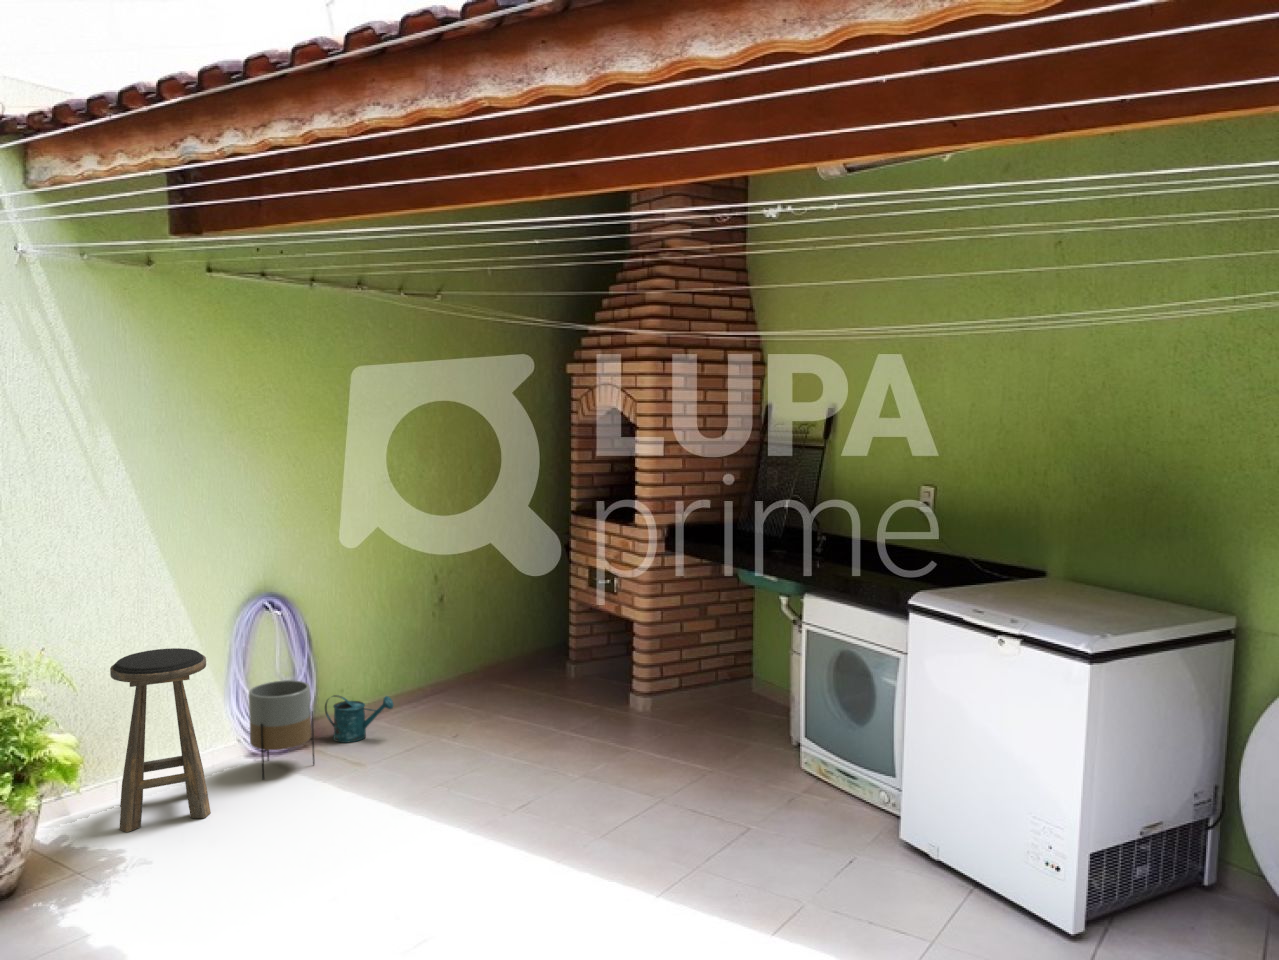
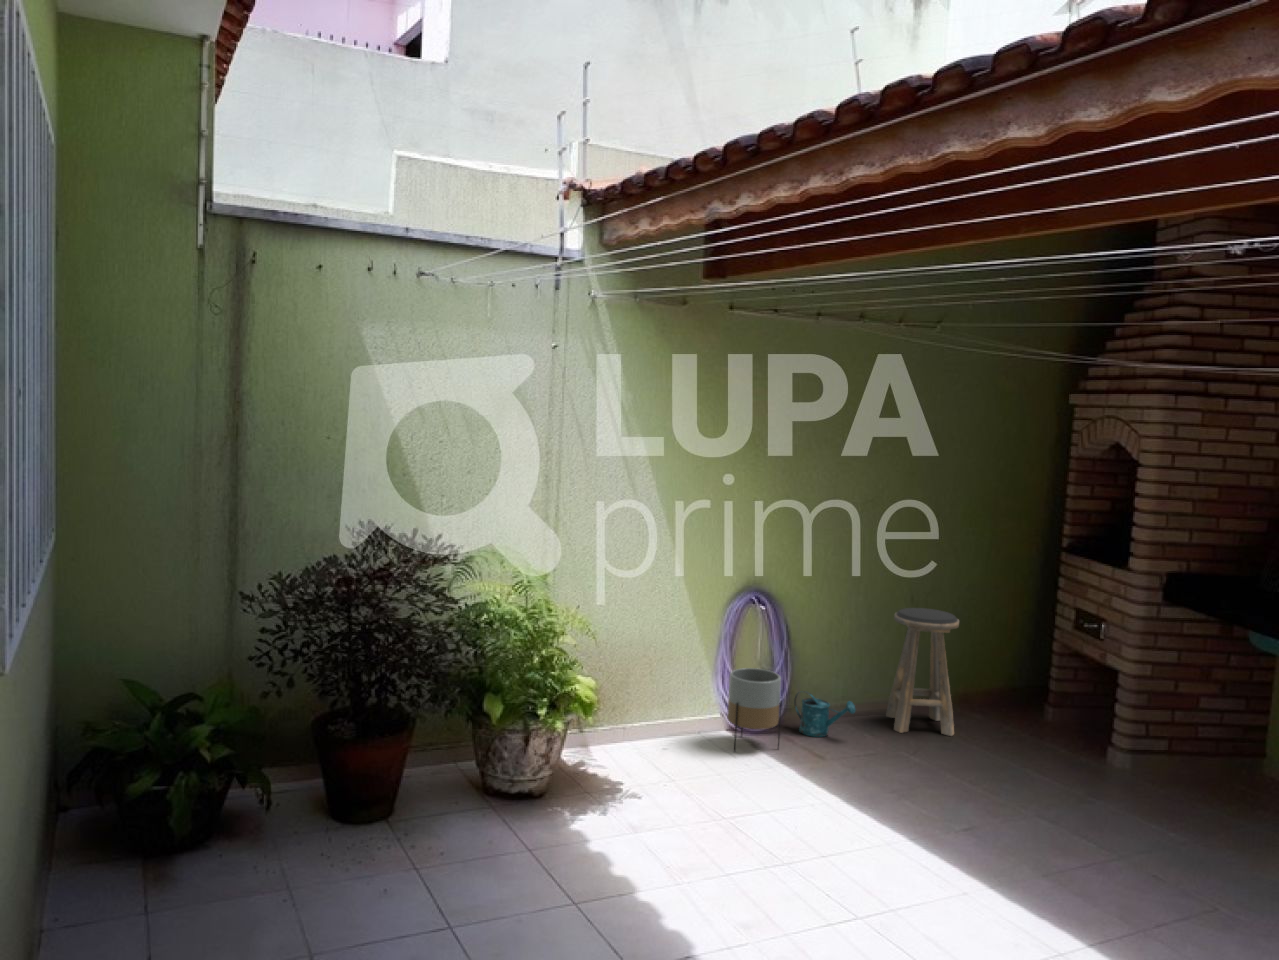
stool: present [110,648,211,832] -> present [886,608,959,736]

